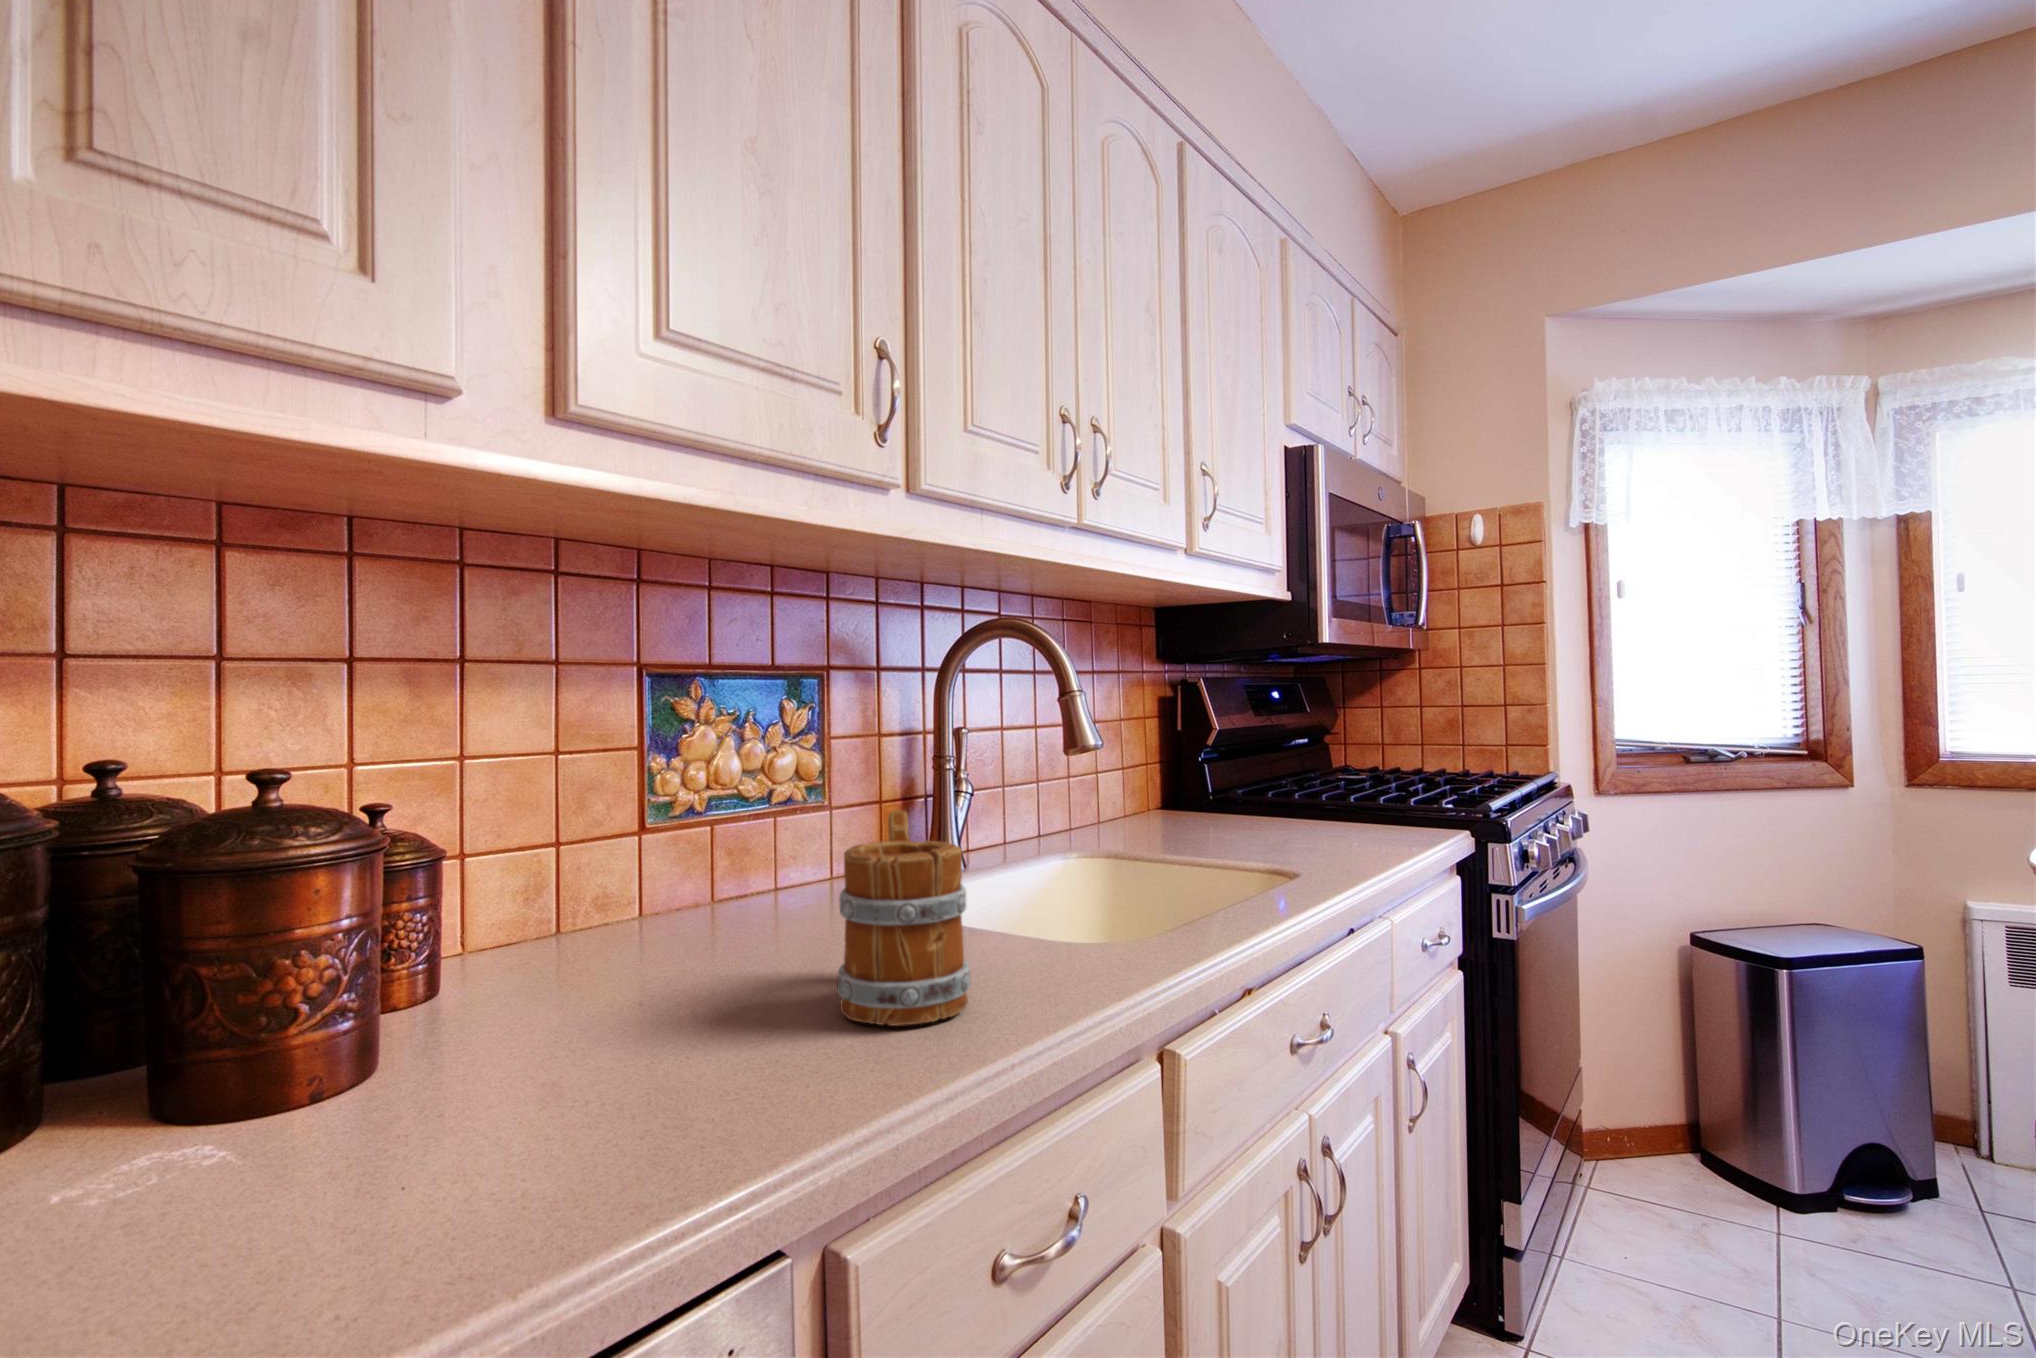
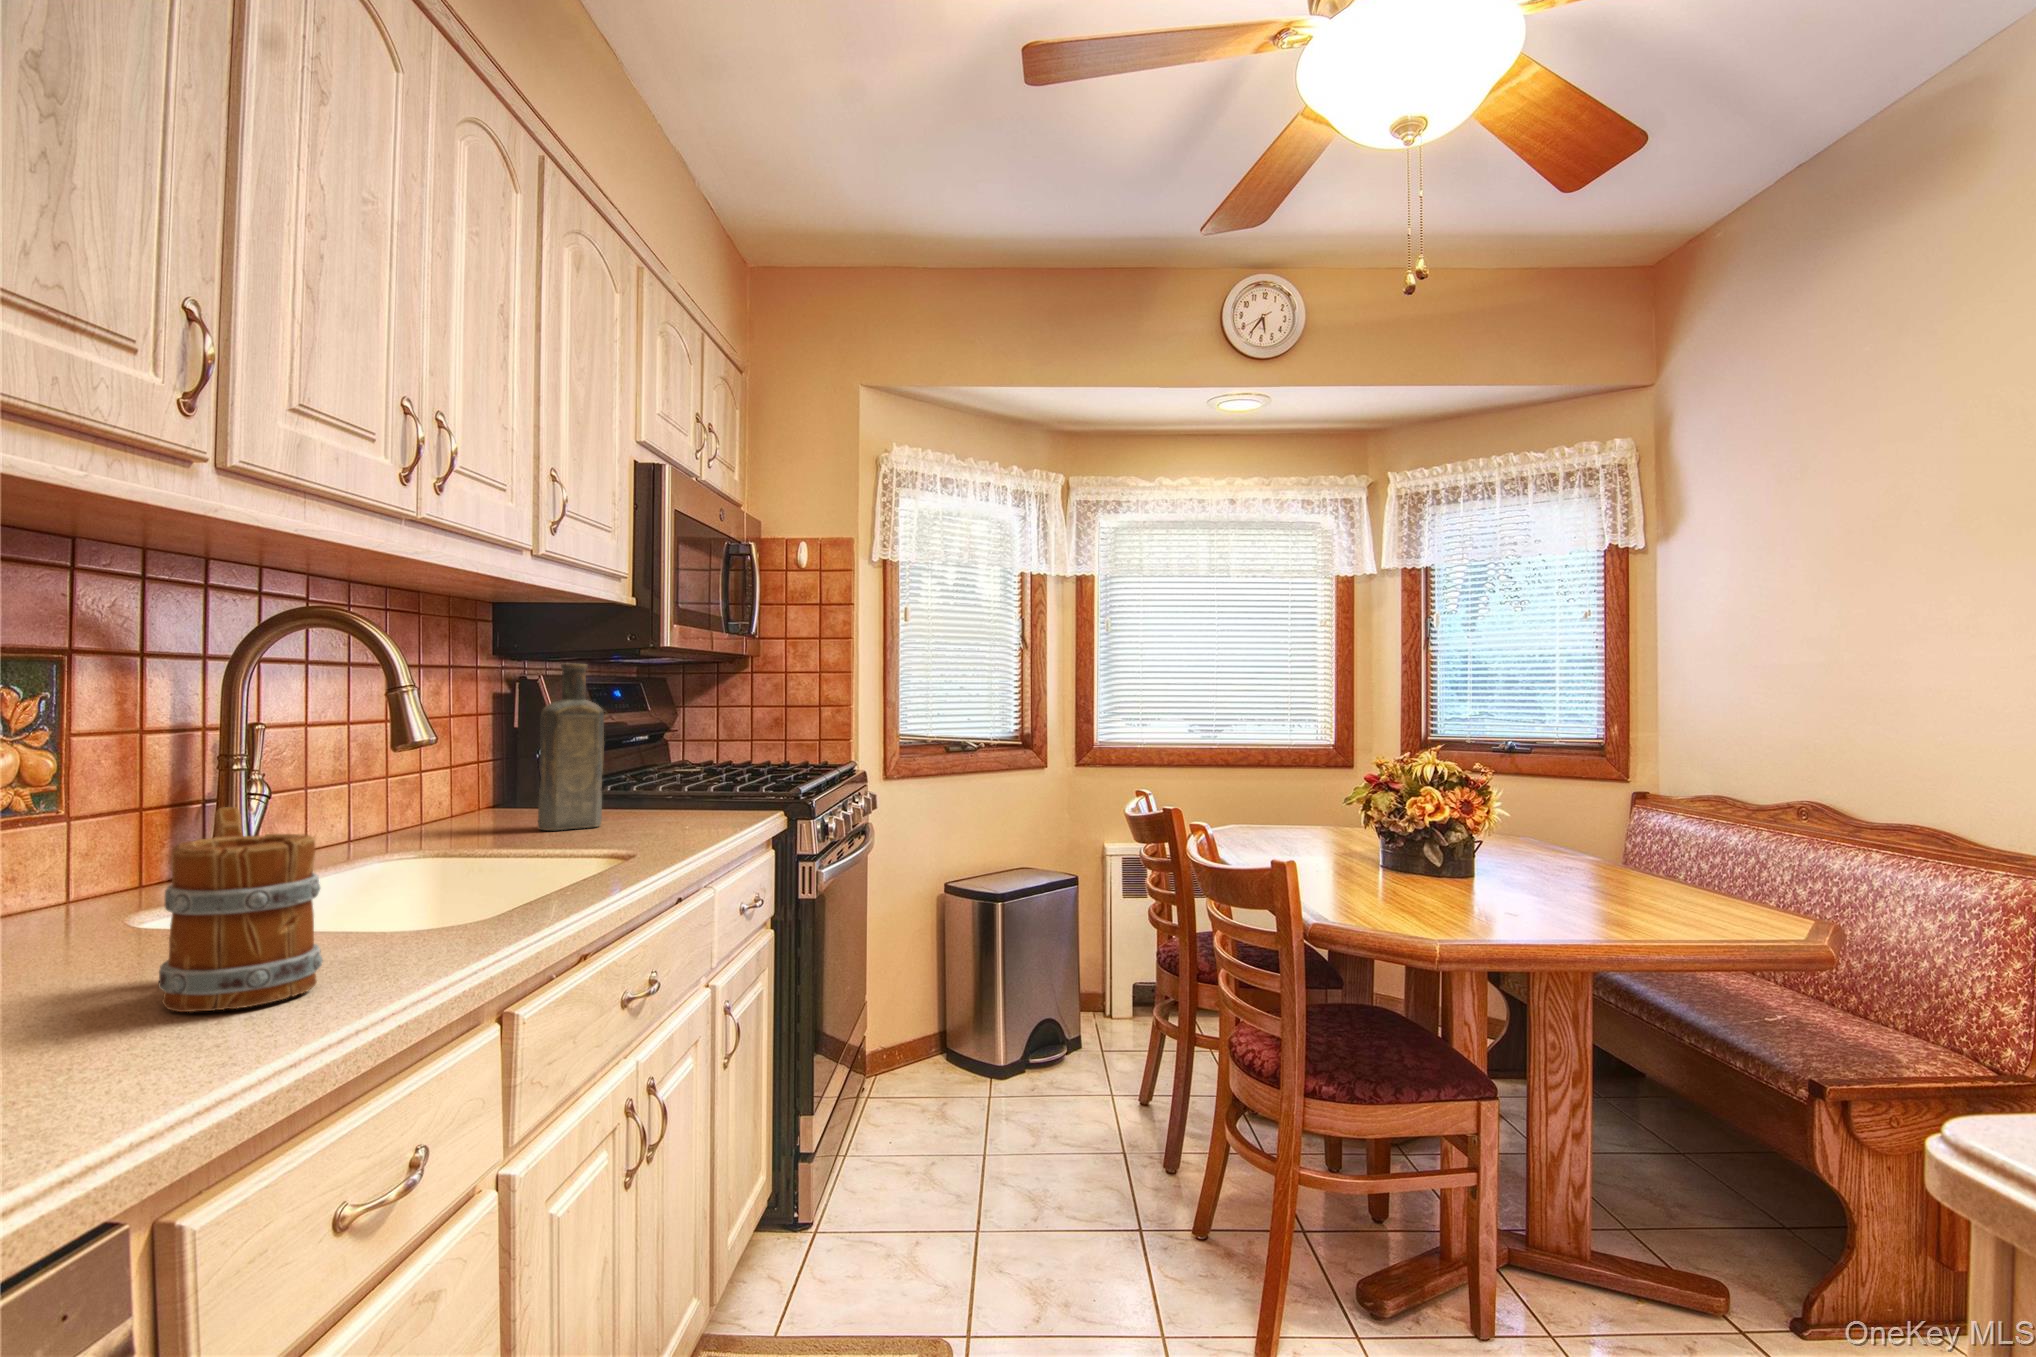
bottle: none [1189,663,1265,837] -> present [538,664,604,830]

